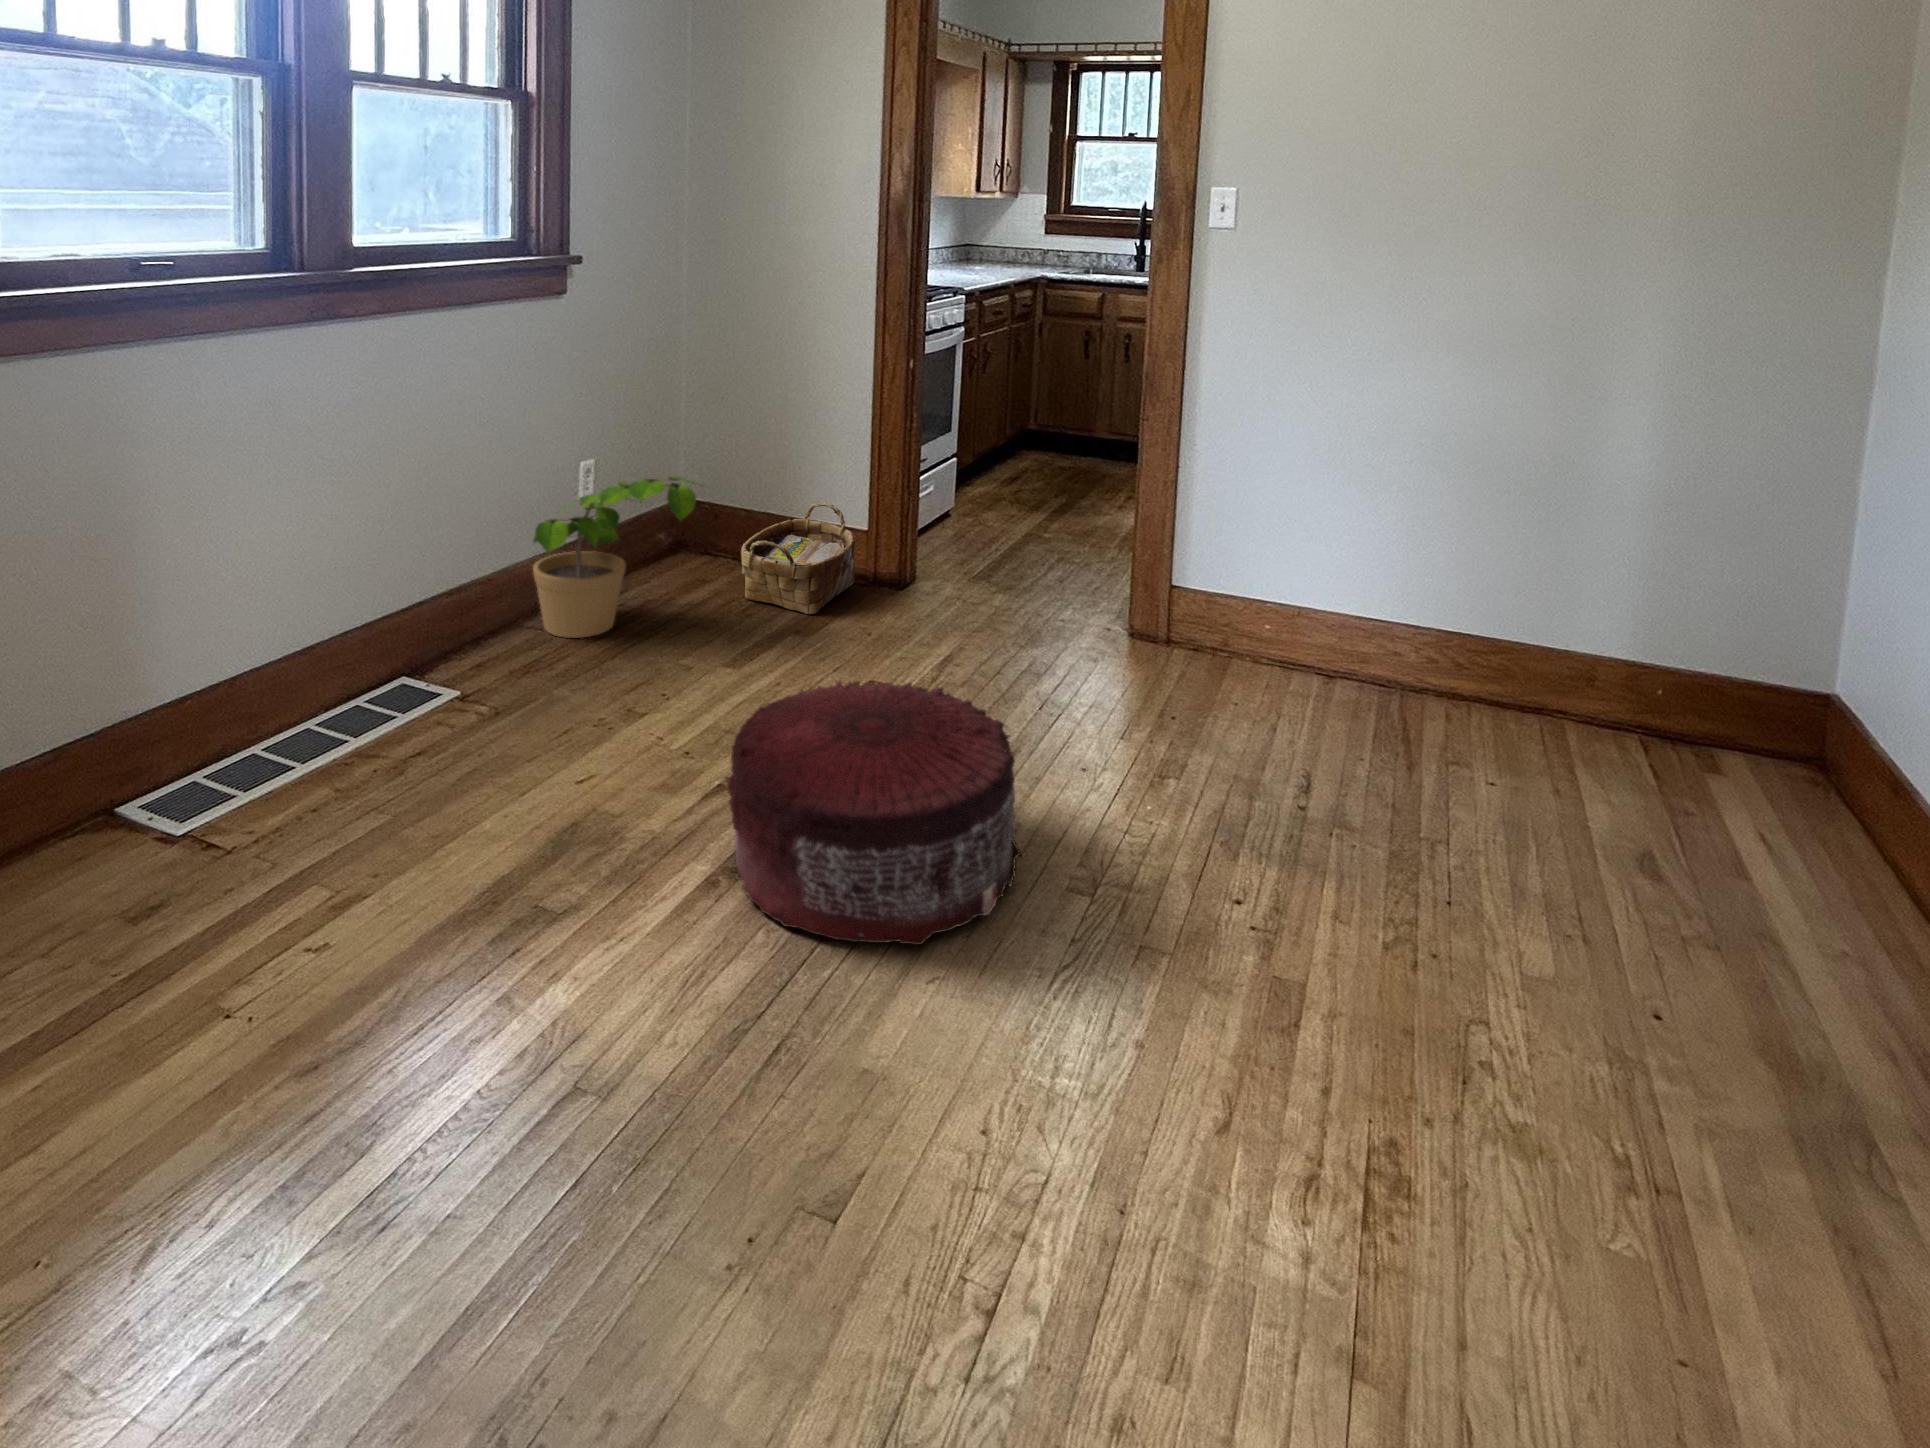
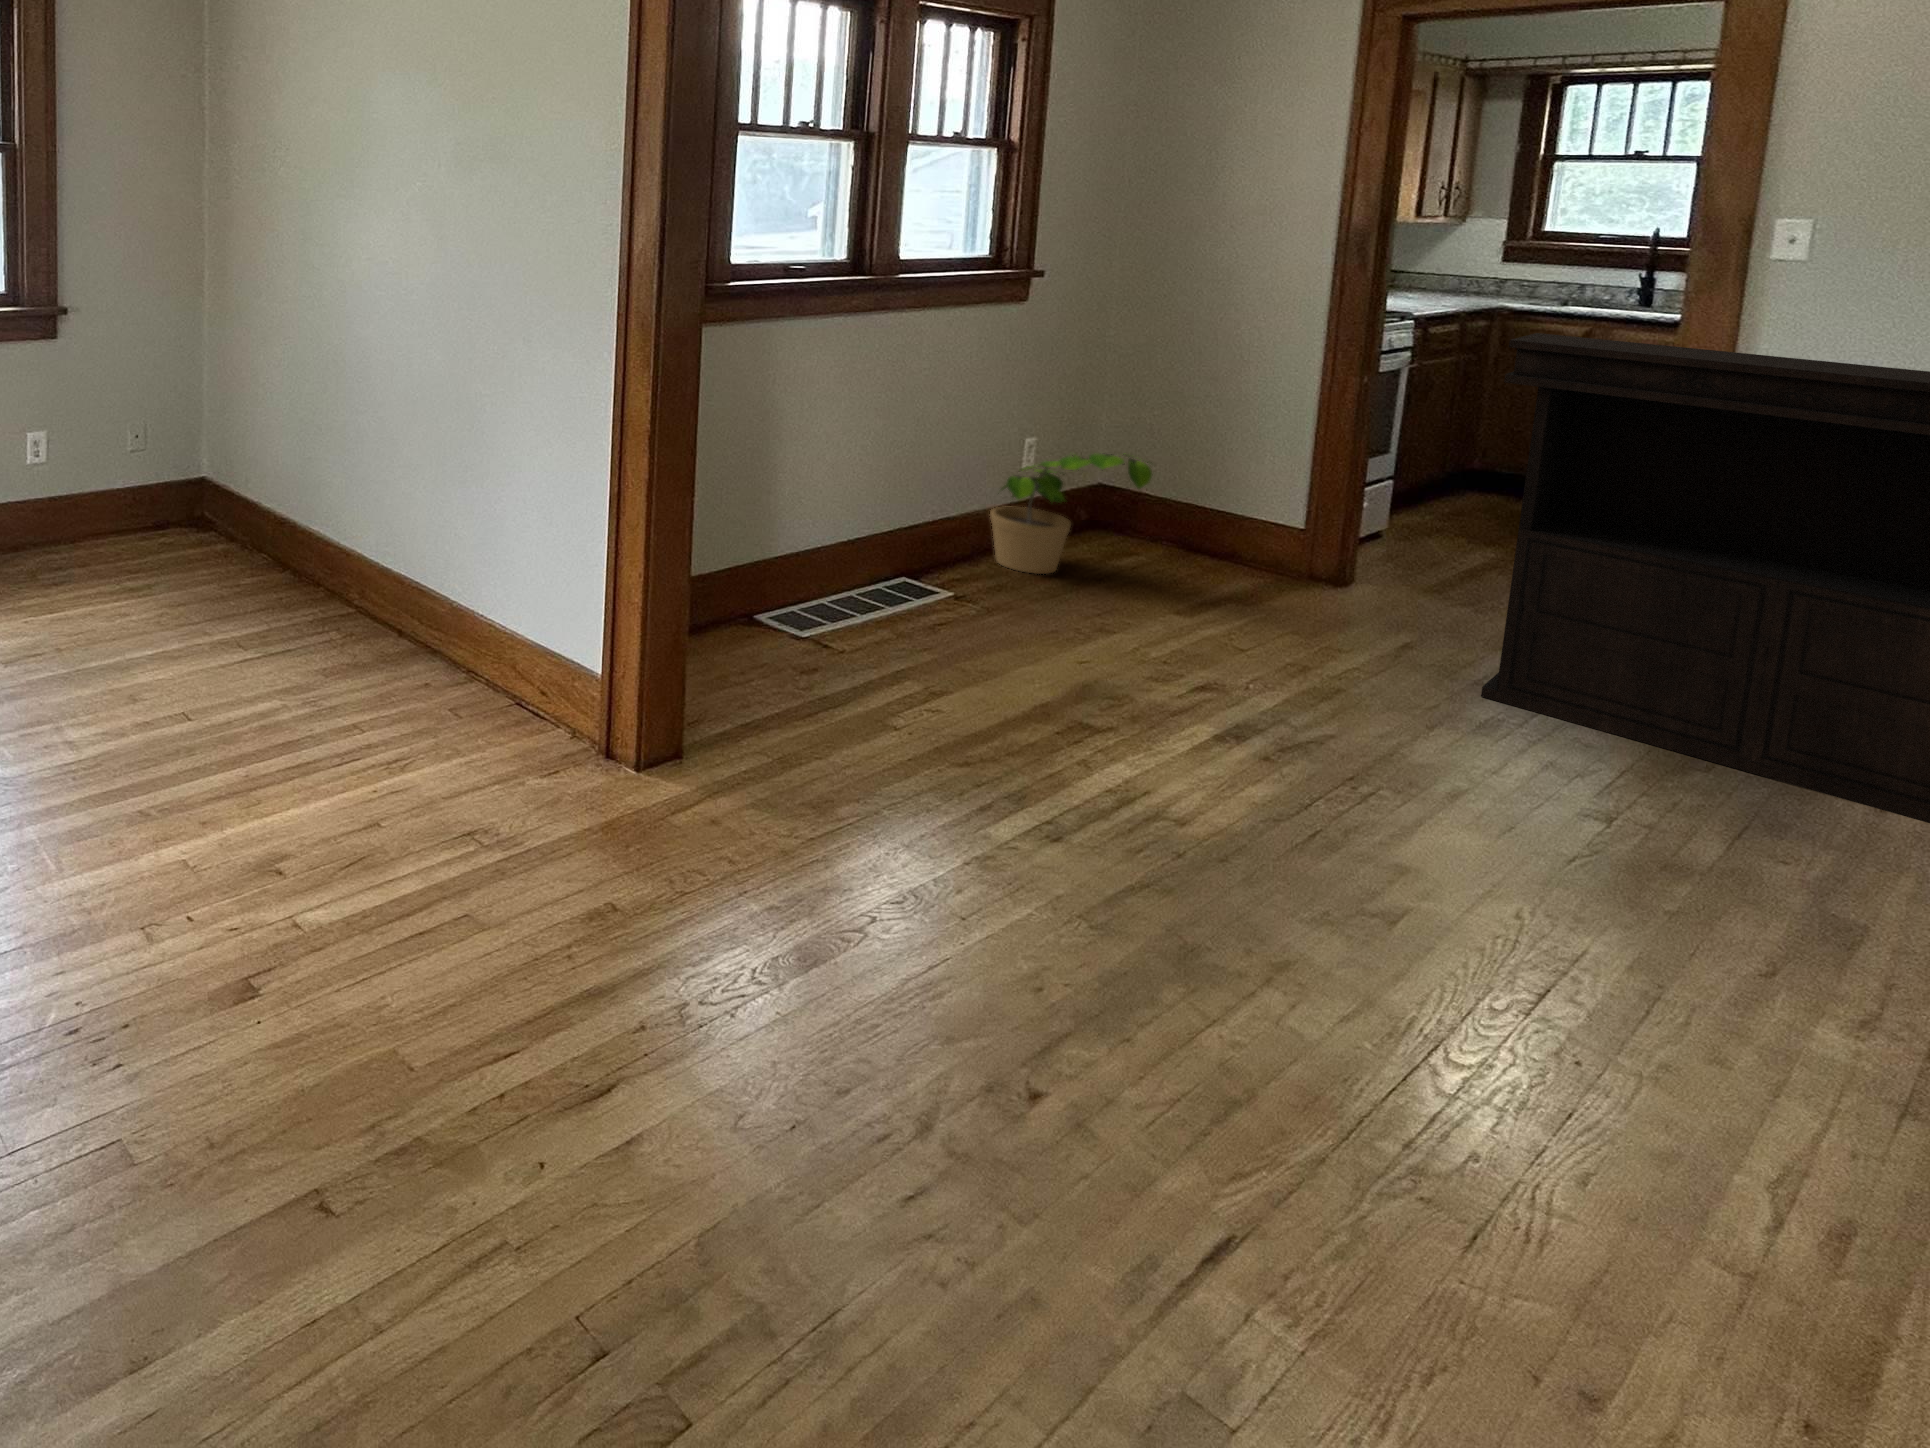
console table: none [1002,305,1487,797] -> present [1481,333,1930,823]
woven basket: present [741,502,855,614] -> none [1172,499,1291,592]
pouf: present [726,681,1021,945] -> none [1234,621,1527,814]

